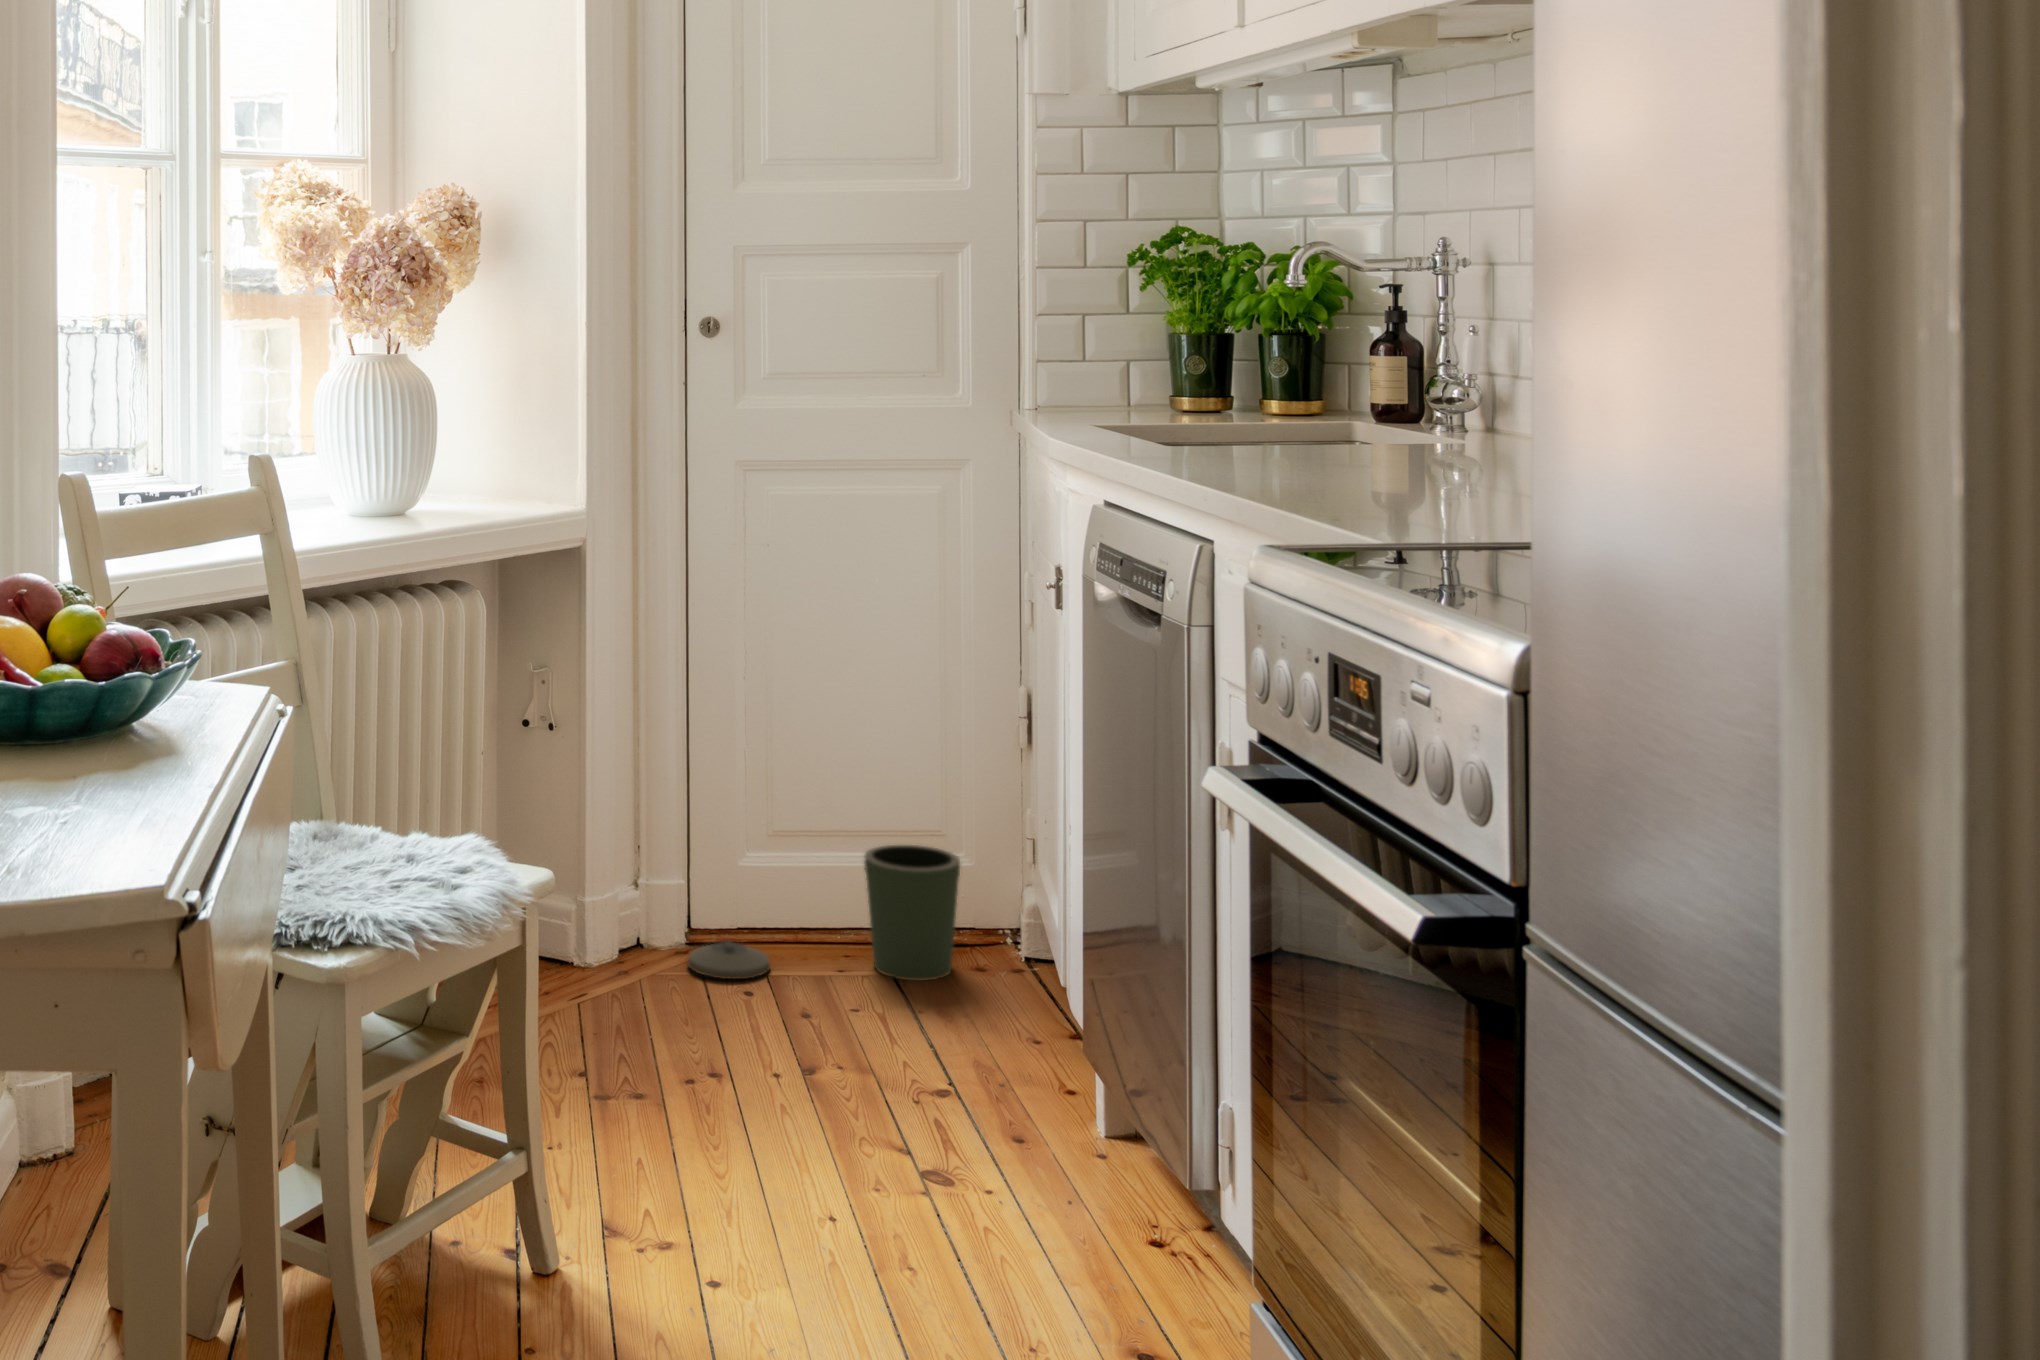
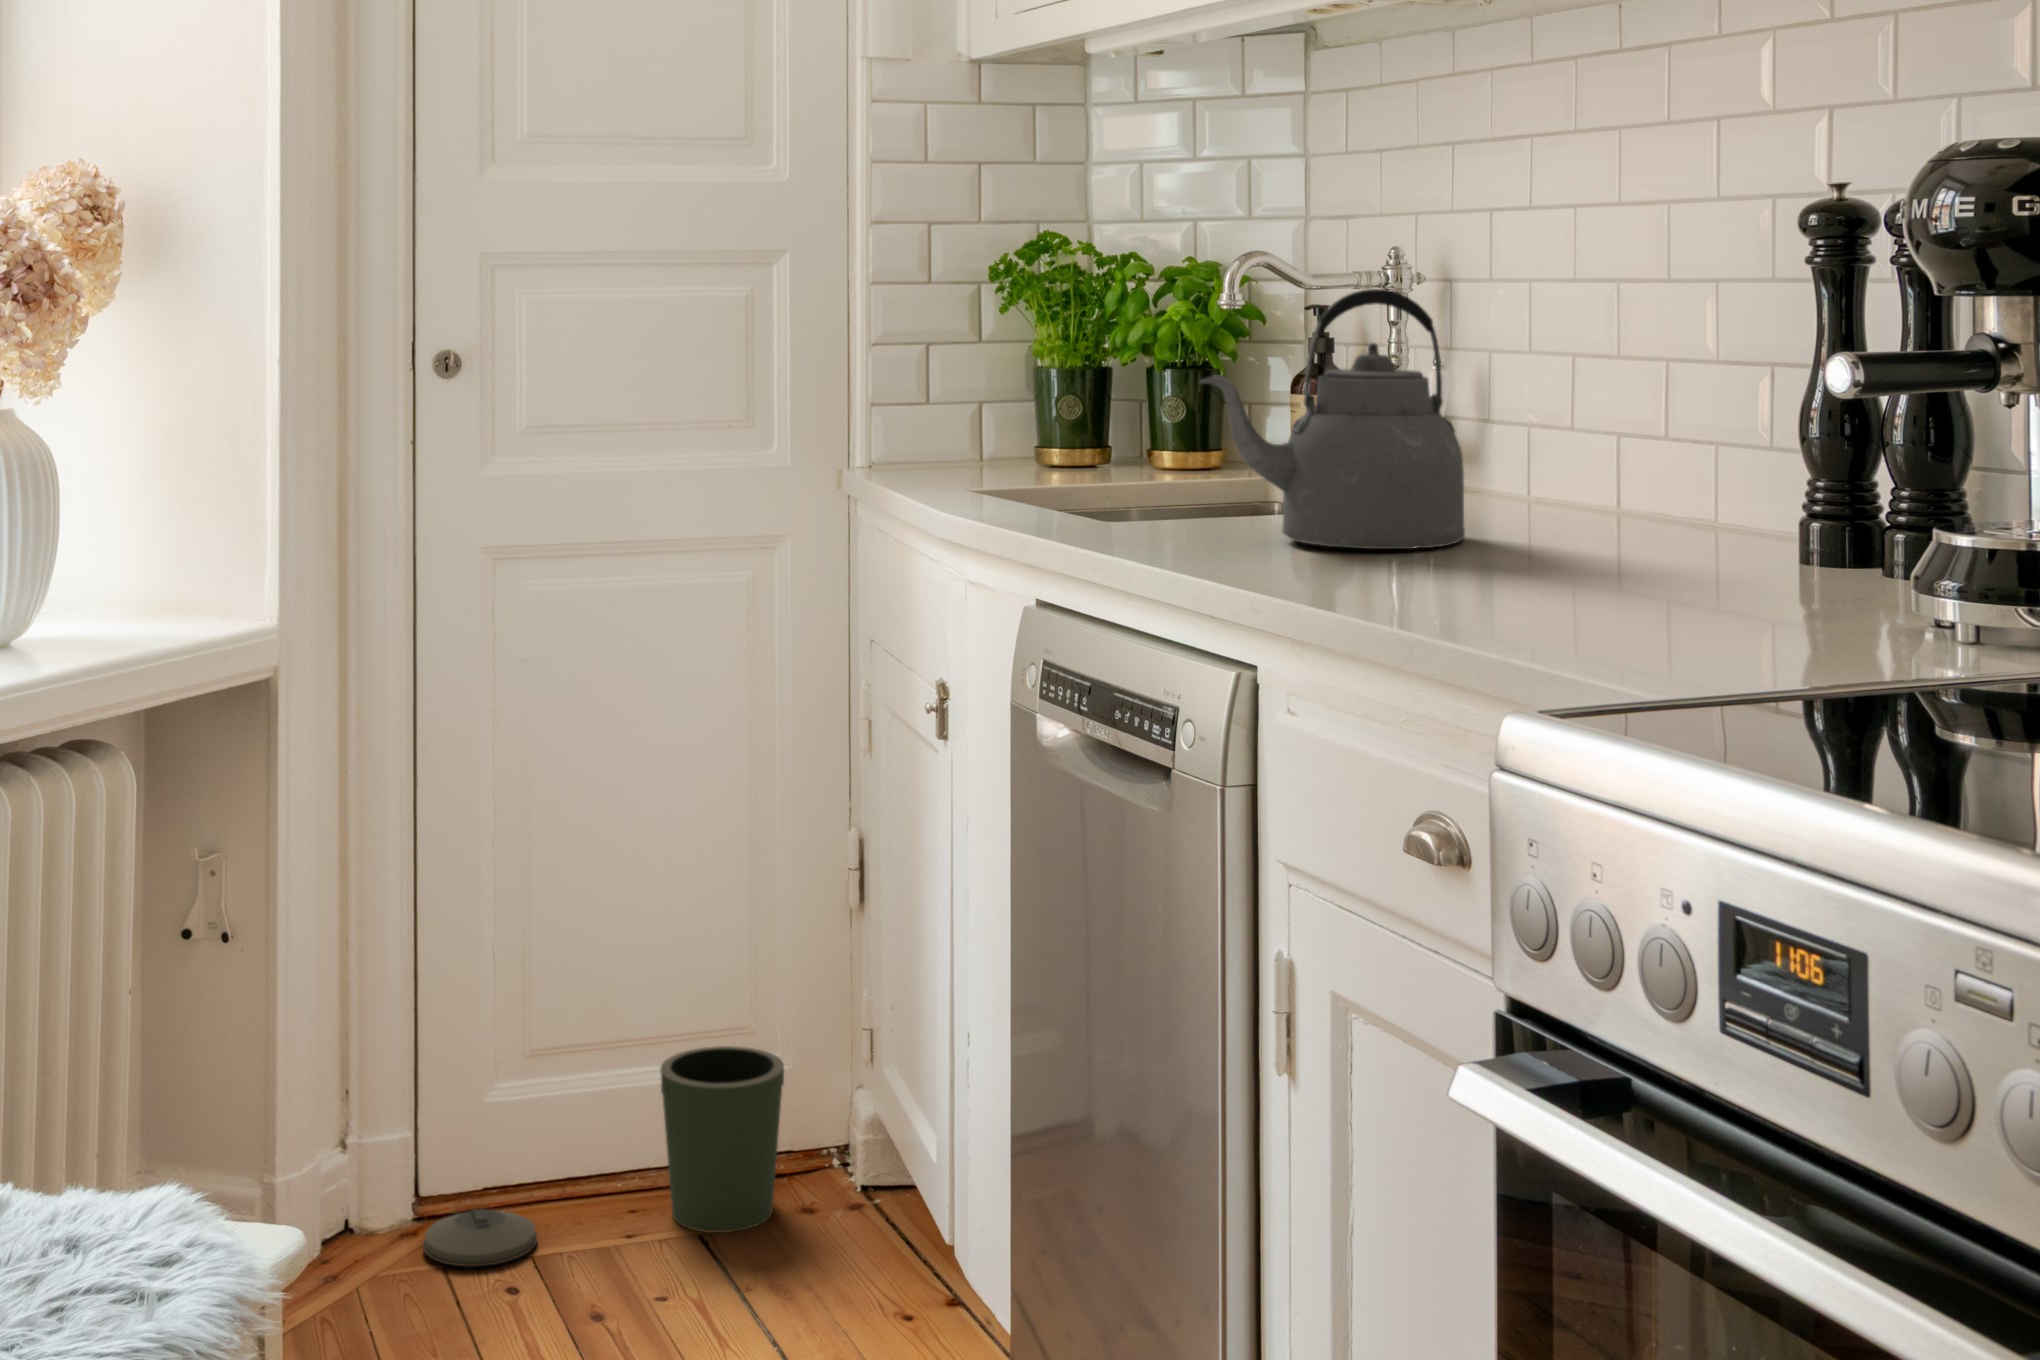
kettle: none [1232,264,1456,464] -> present [1199,289,1465,549]

